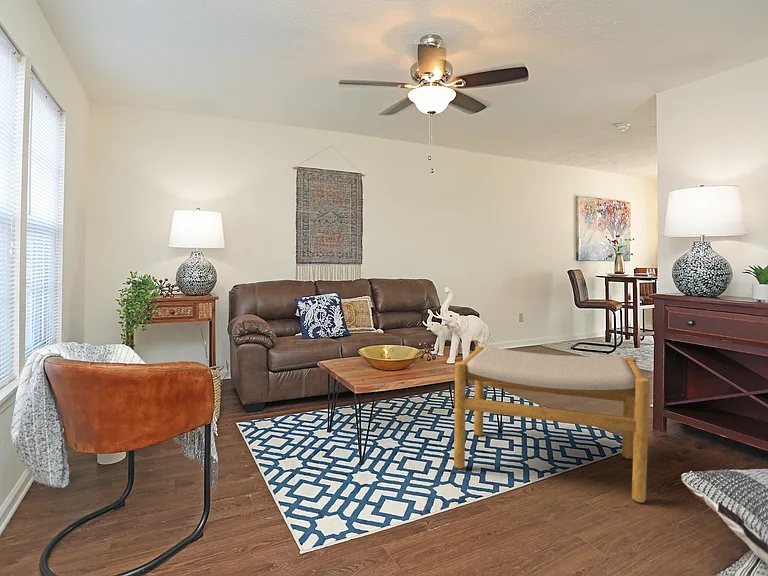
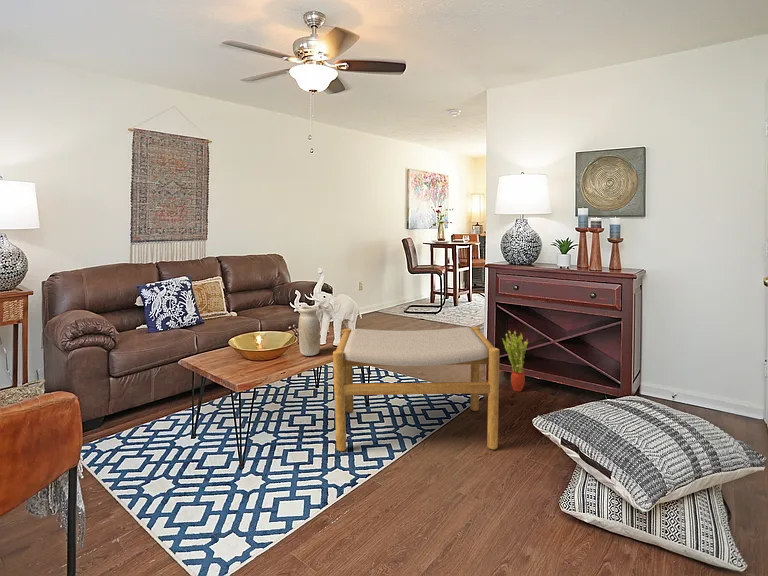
vase: none [430,320,450,368] -> present [299,307,320,356]
potted plant: none [672,370,711,448] -> present [503,331,528,392]

